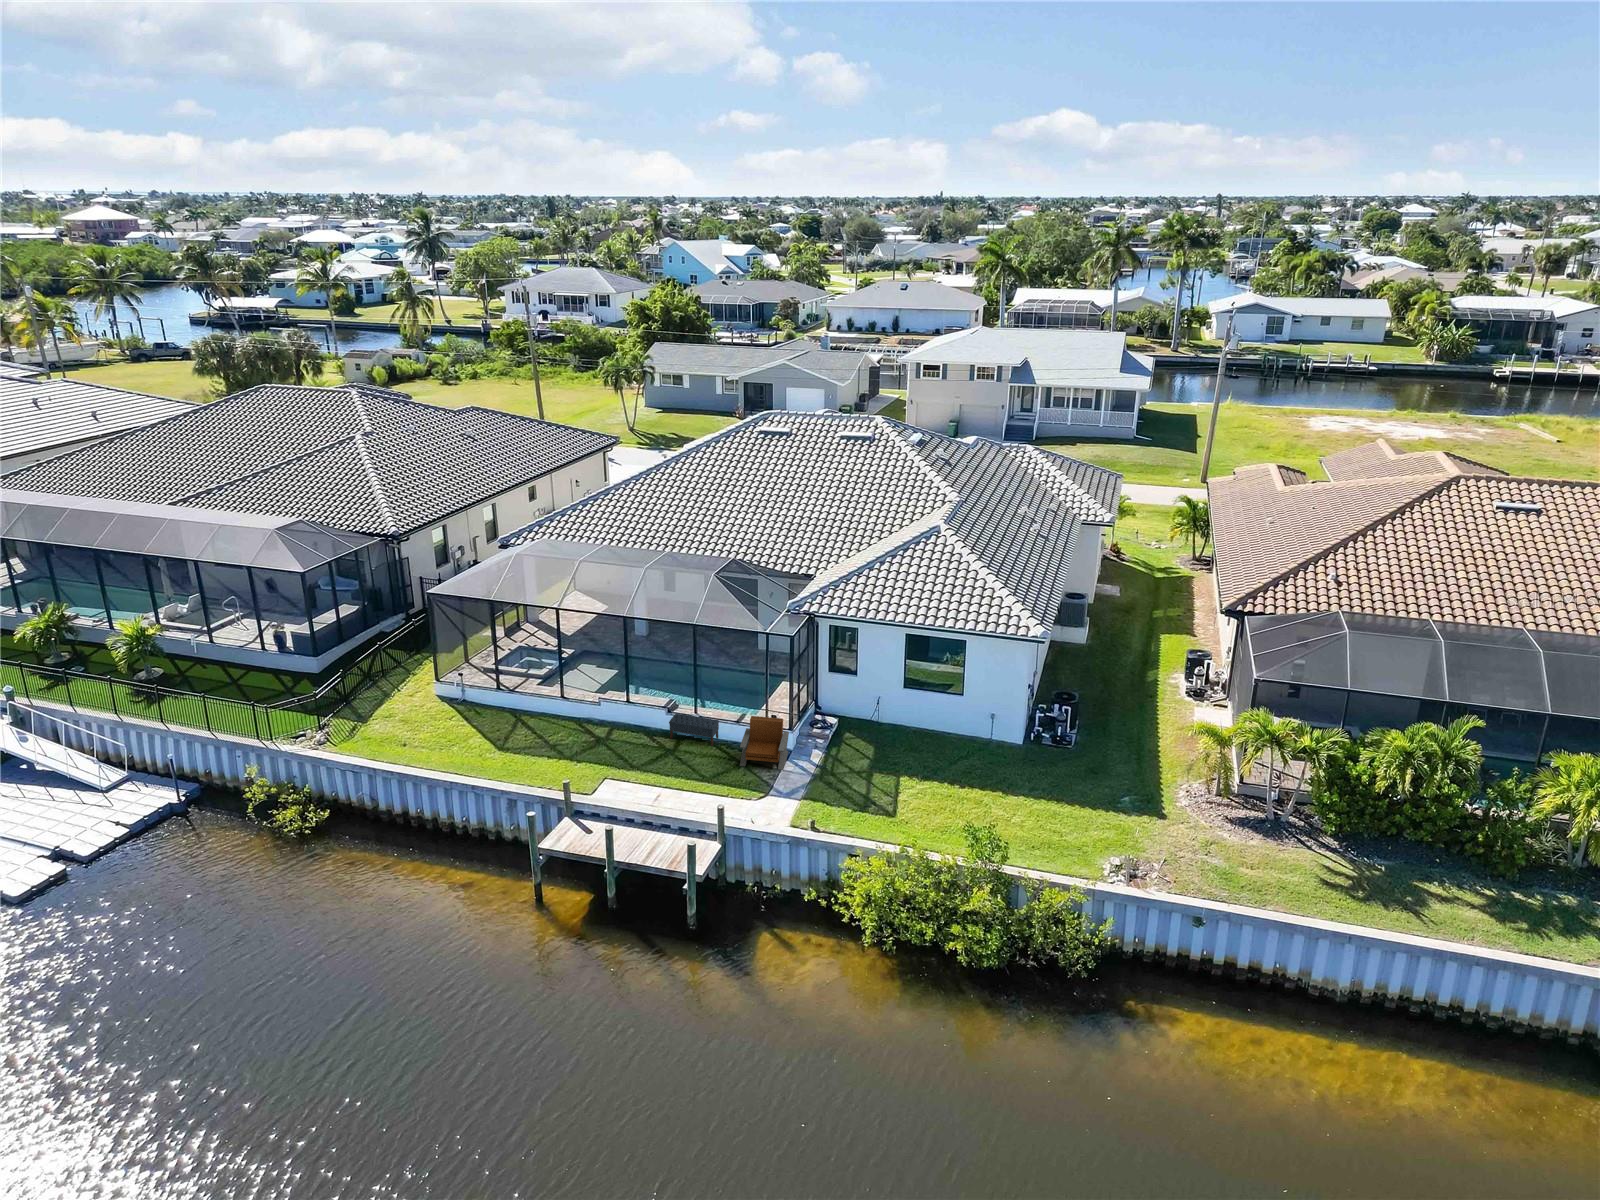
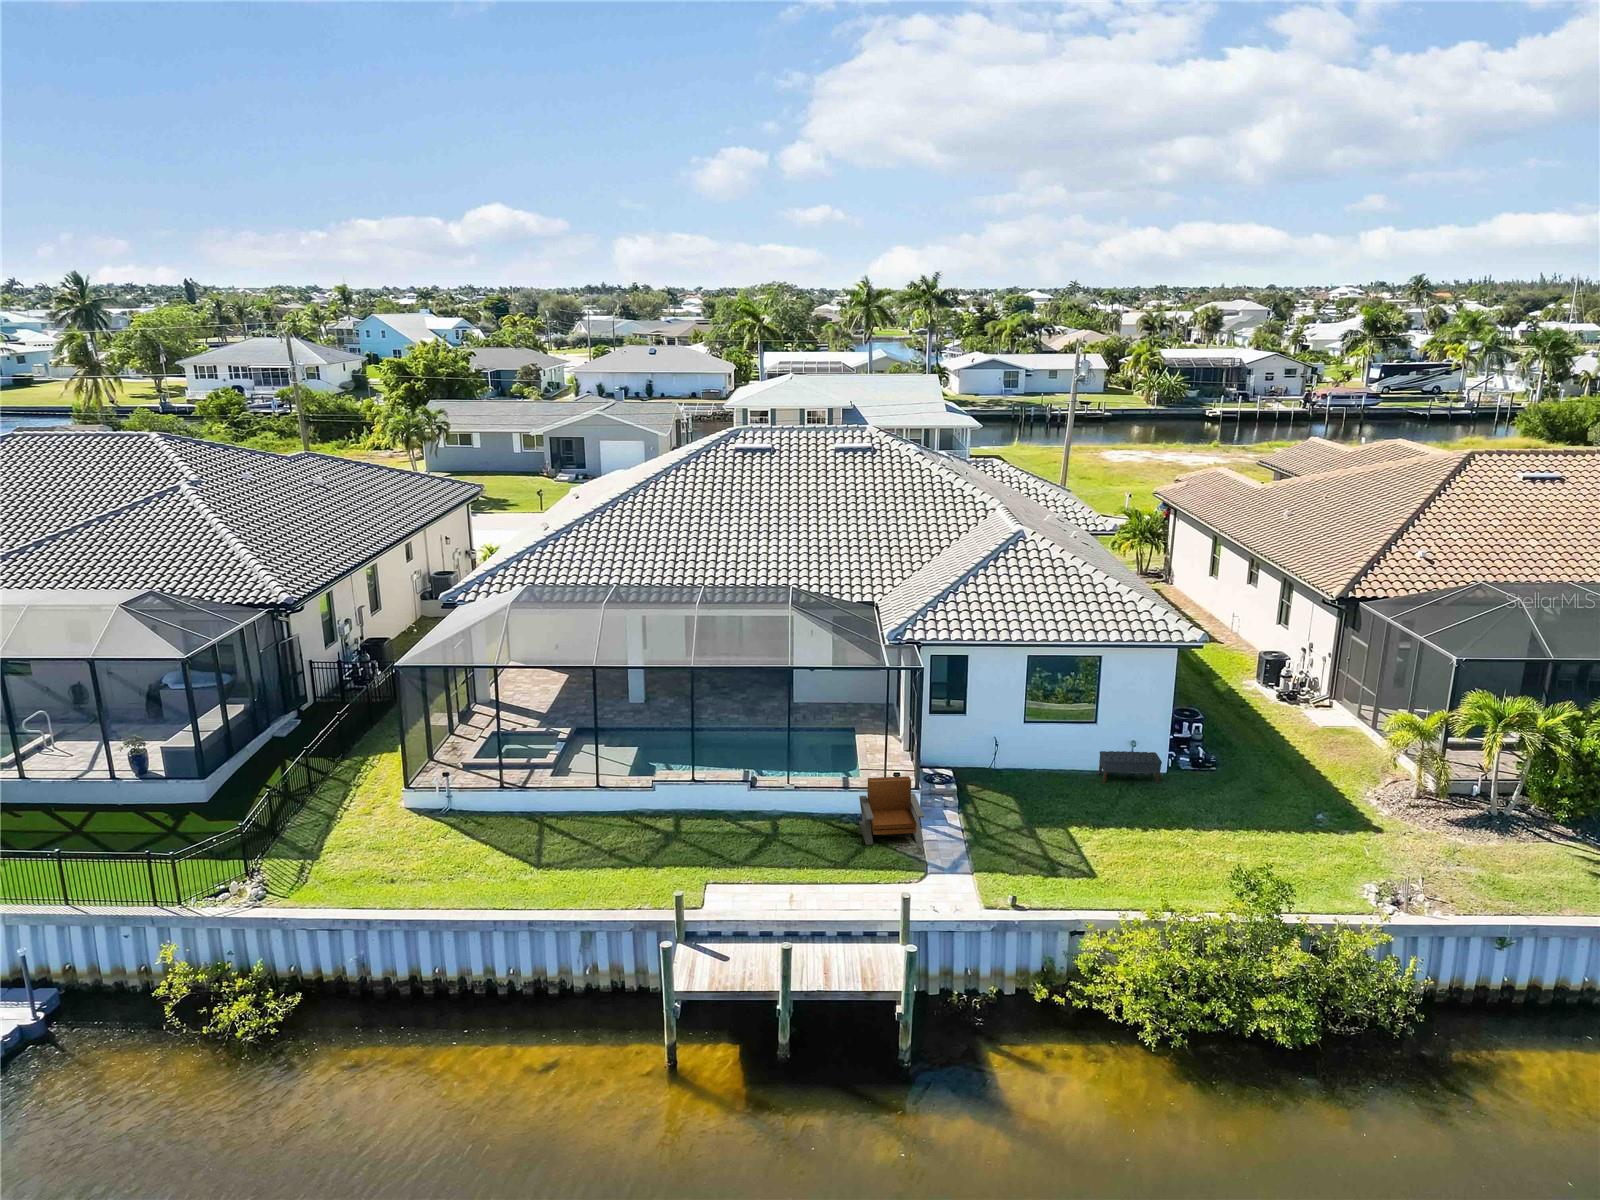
bench: present [669,713,719,746] -> present [1099,751,1162,784]

